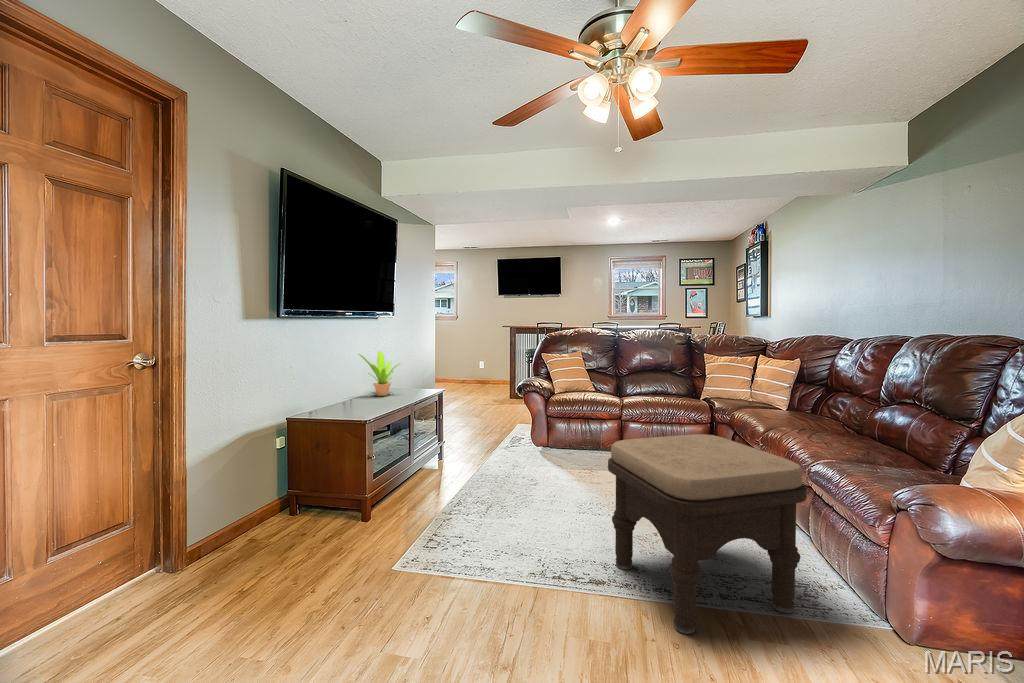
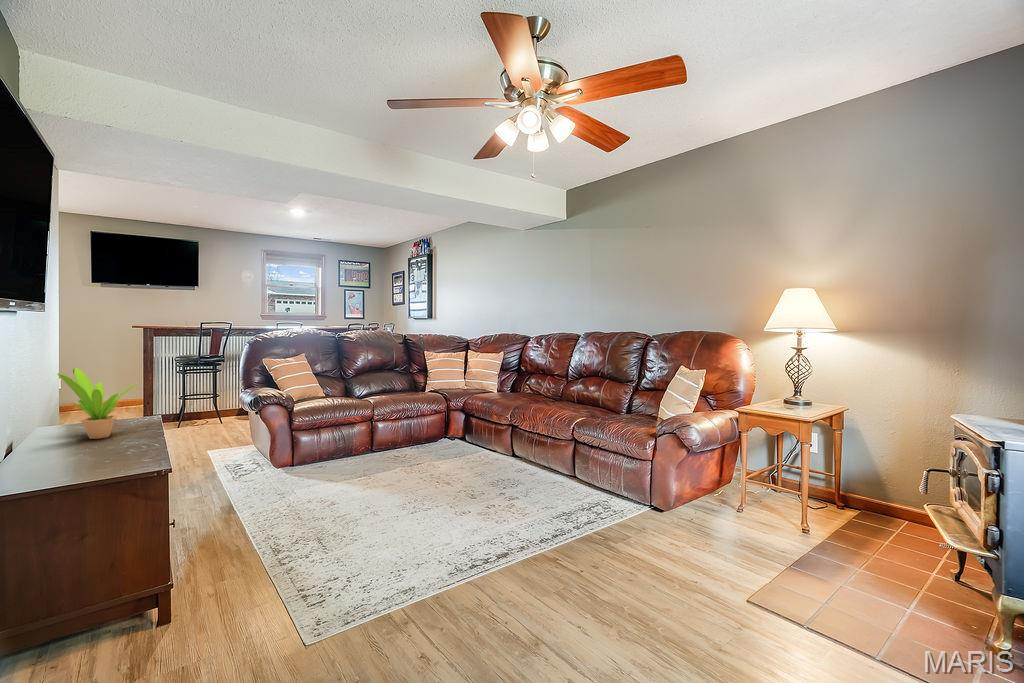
ottoman: present [608,434,807,634] -> none [487,414,619,559]

